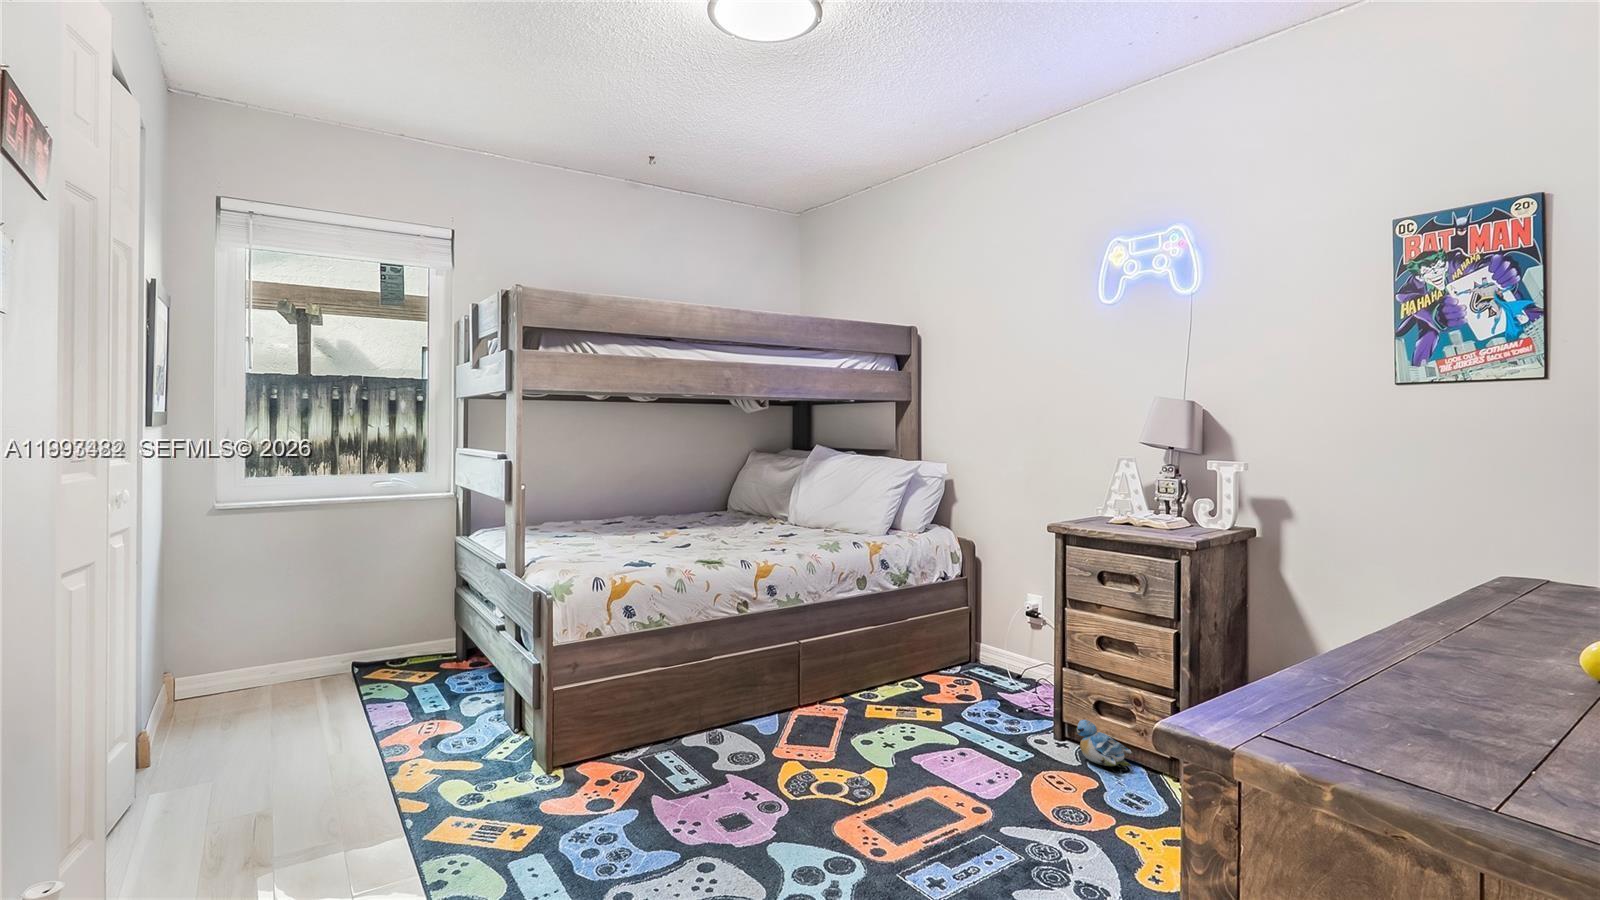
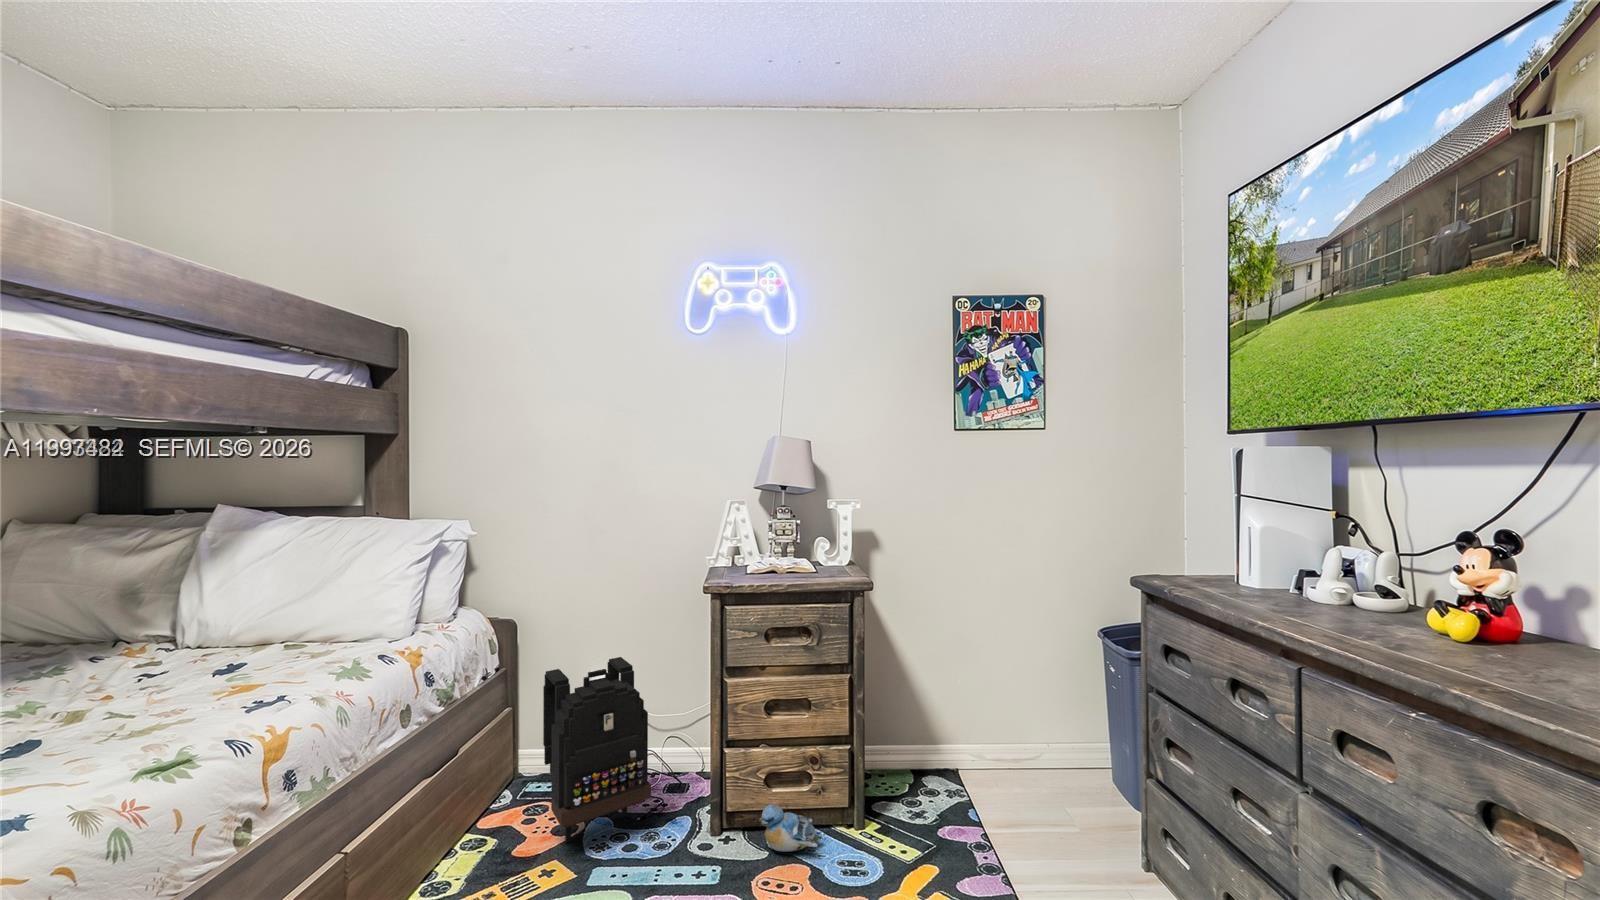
backpack: none [940,580,1012,705] -> present [543,657,651,843]

